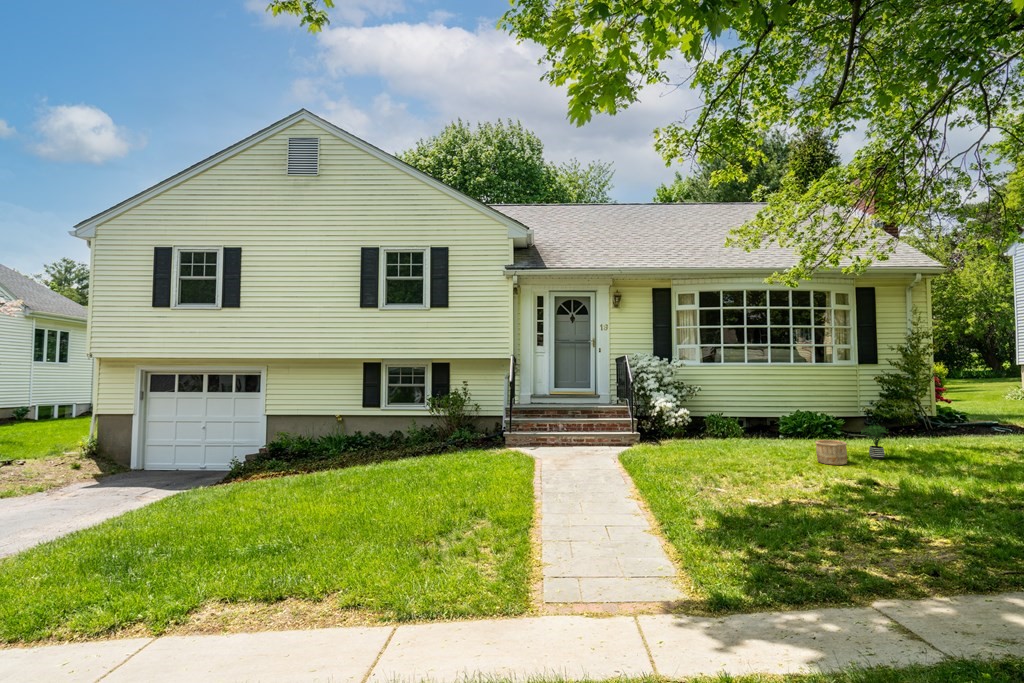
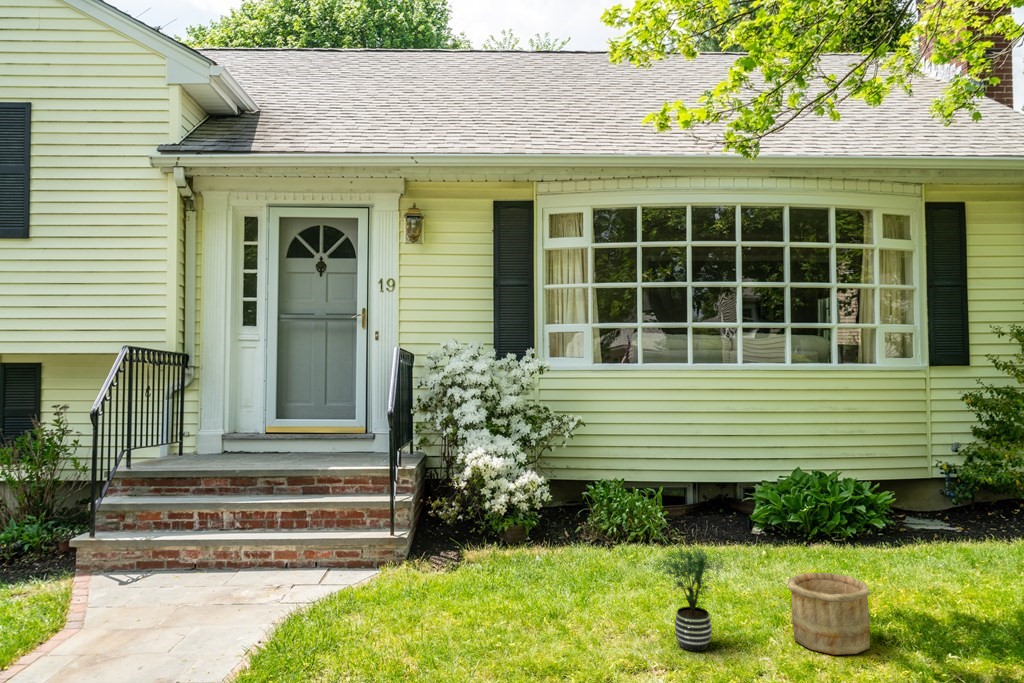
potted plant: present [861,426,886,459] -> present [655,547,722,651]

